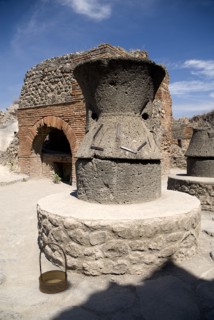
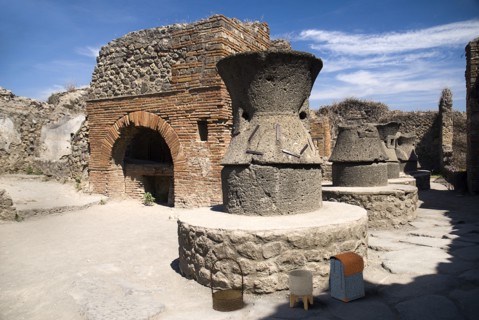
backpack: none [149,245,182,295] -> present [329,251,365,302]
planter: none [106,260,129,301] -> present [289,270,313,310]

